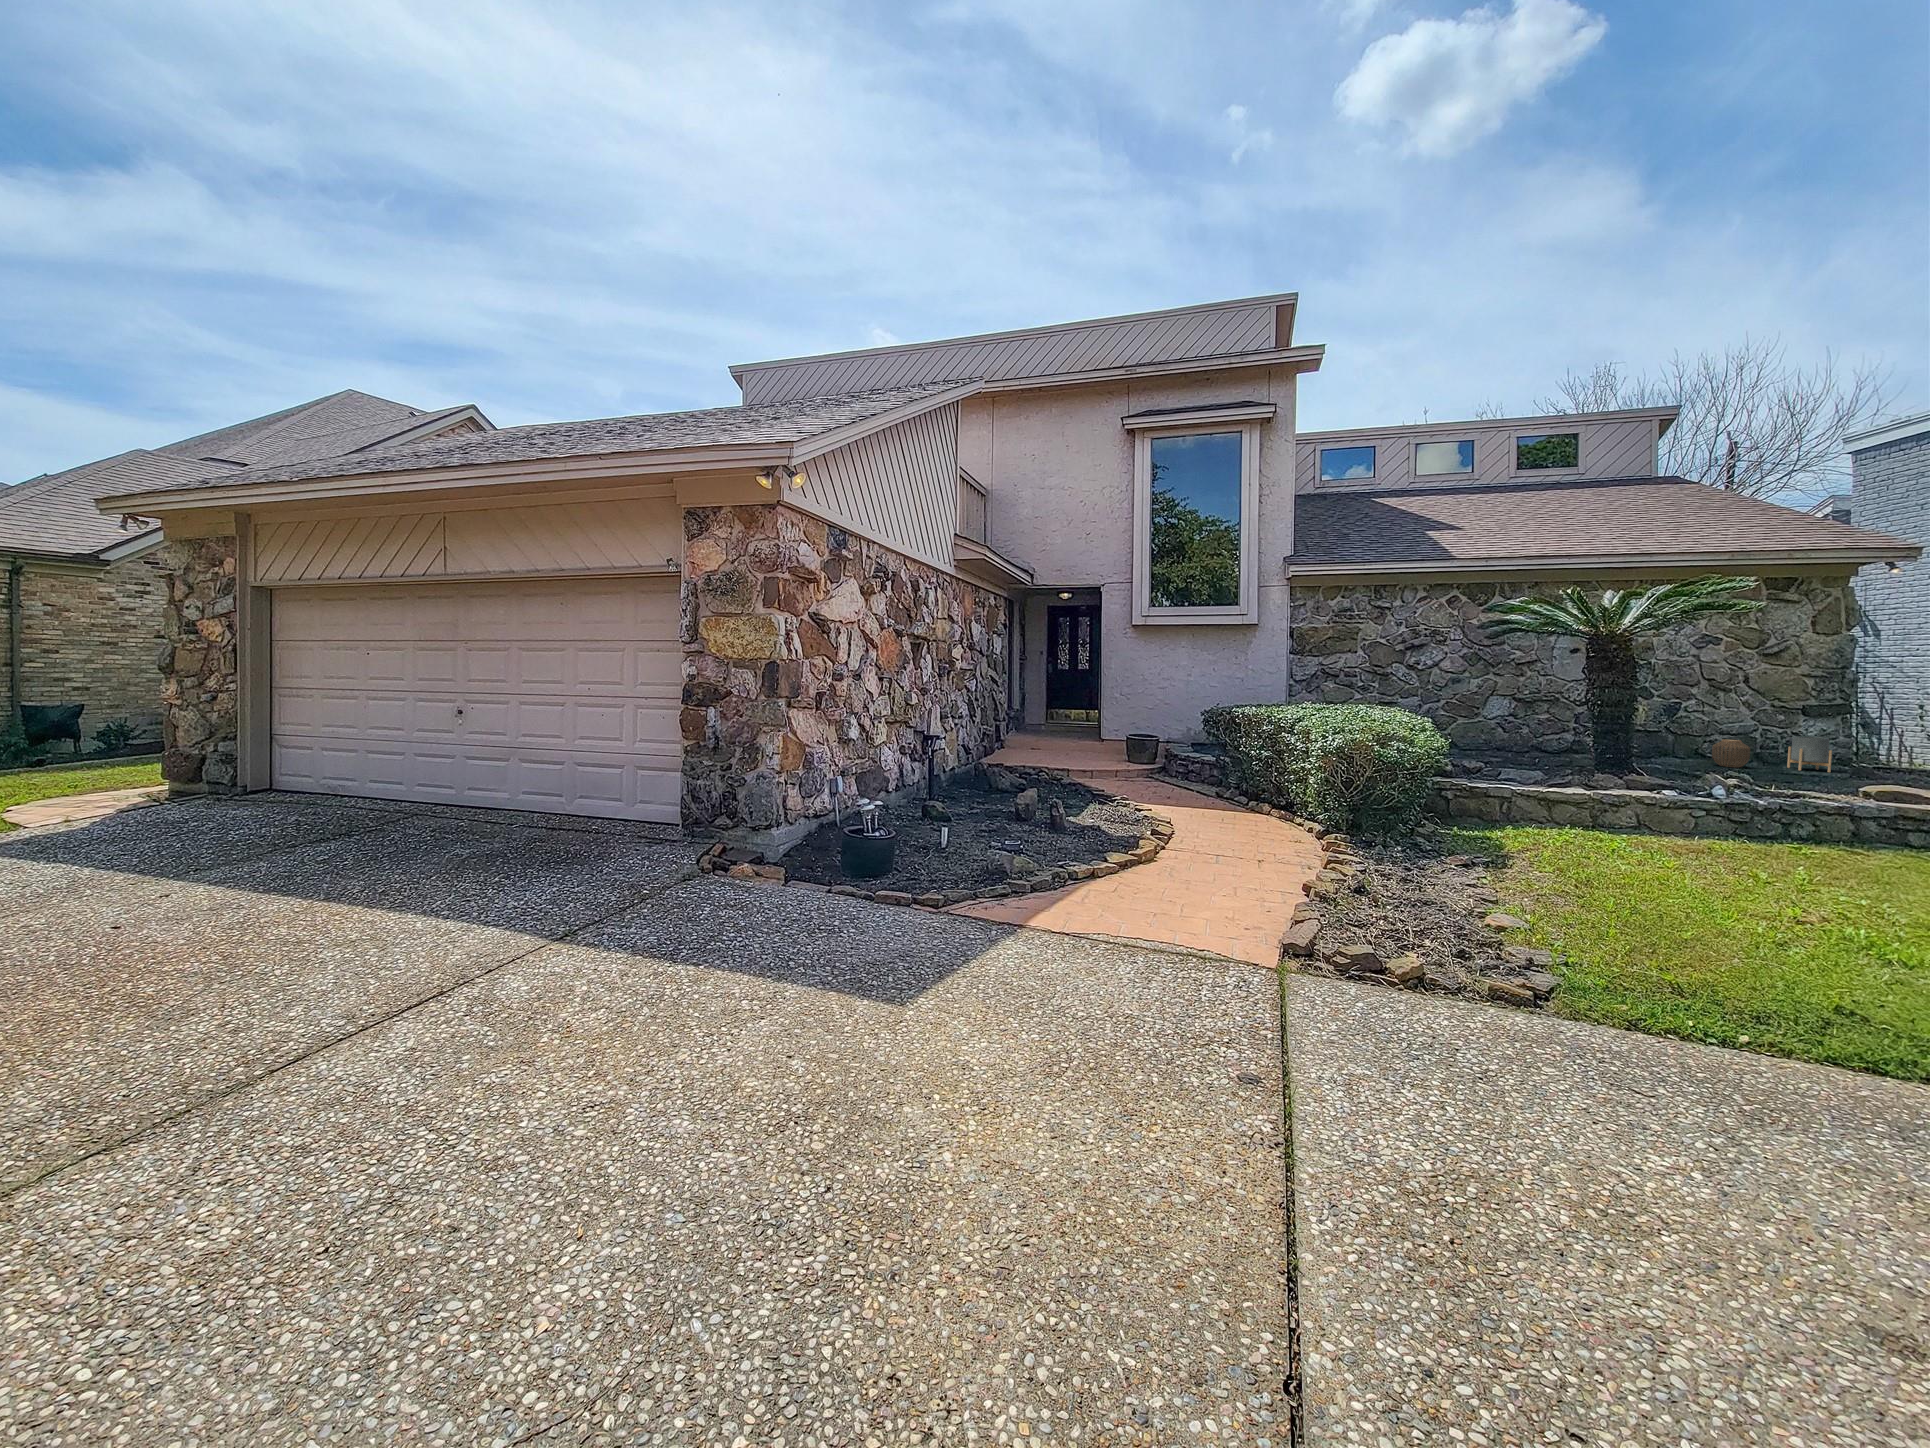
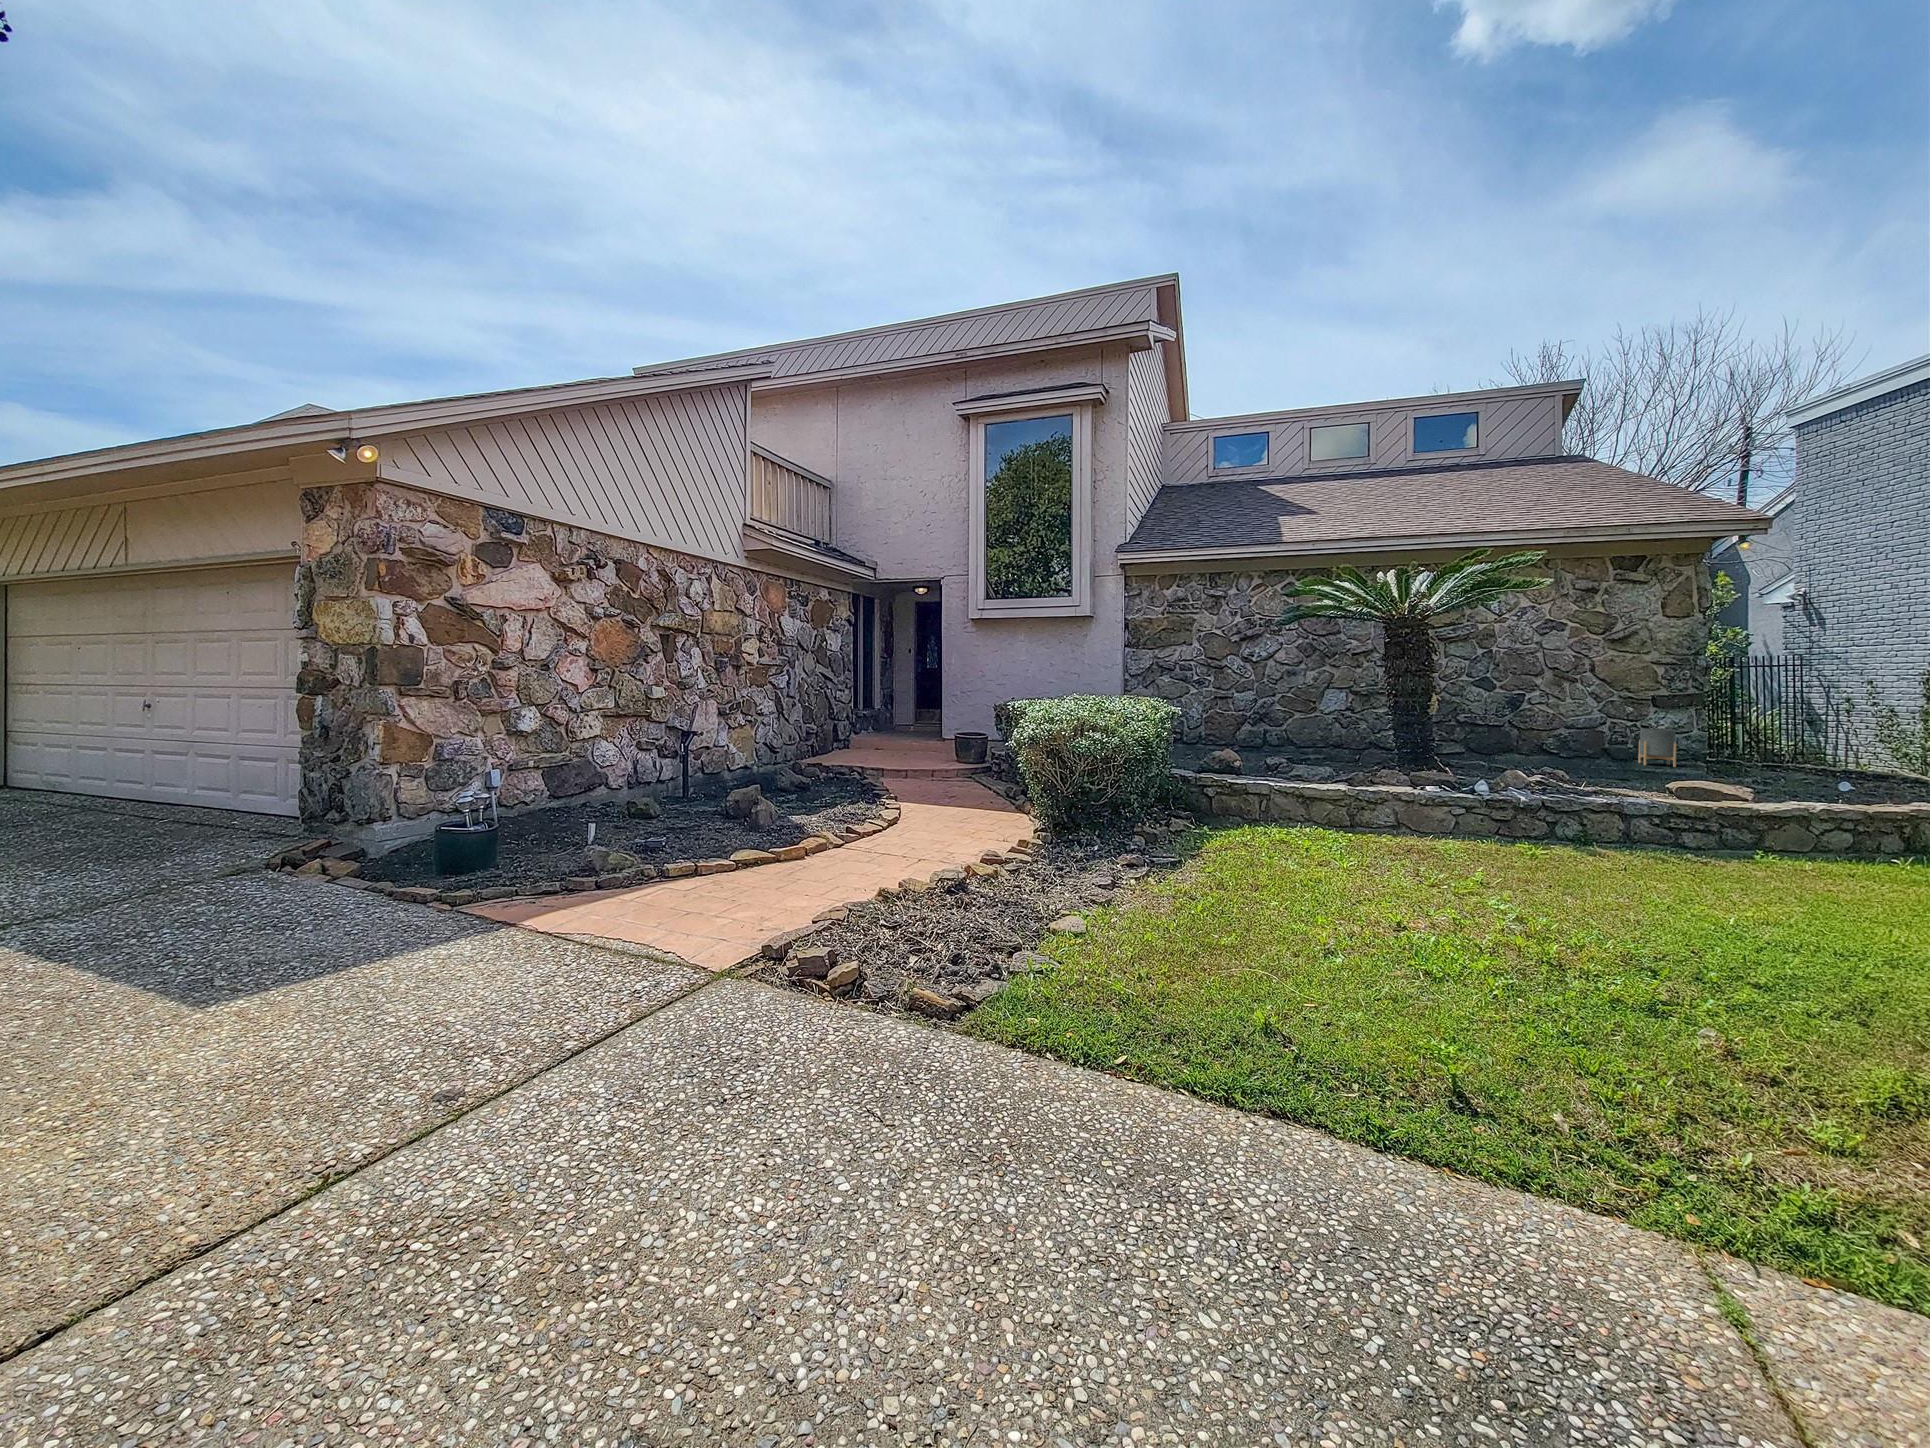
woven basket: present [1712,739,1750,768] -> none [1556,733,1592,763]

